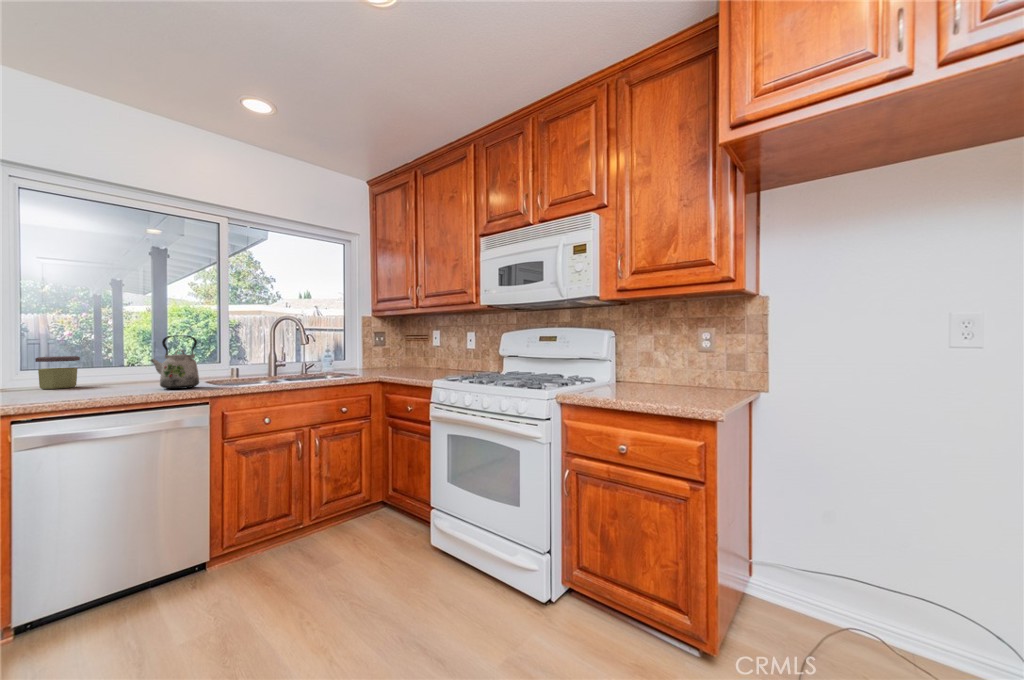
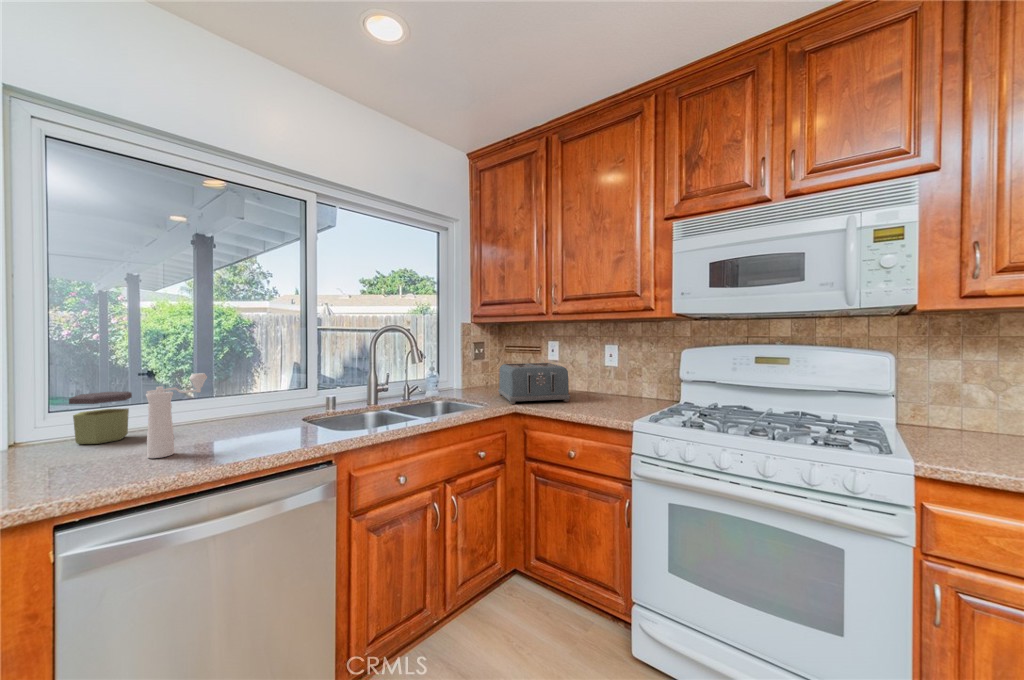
kettle: present [150,335,199,389] -> none [242,363,313,446]
pepper mill: none [82,342,127,393] -> present [146,373,207,458]
toaster: none [374,346,424,375] -> present [498,363,570,404]

